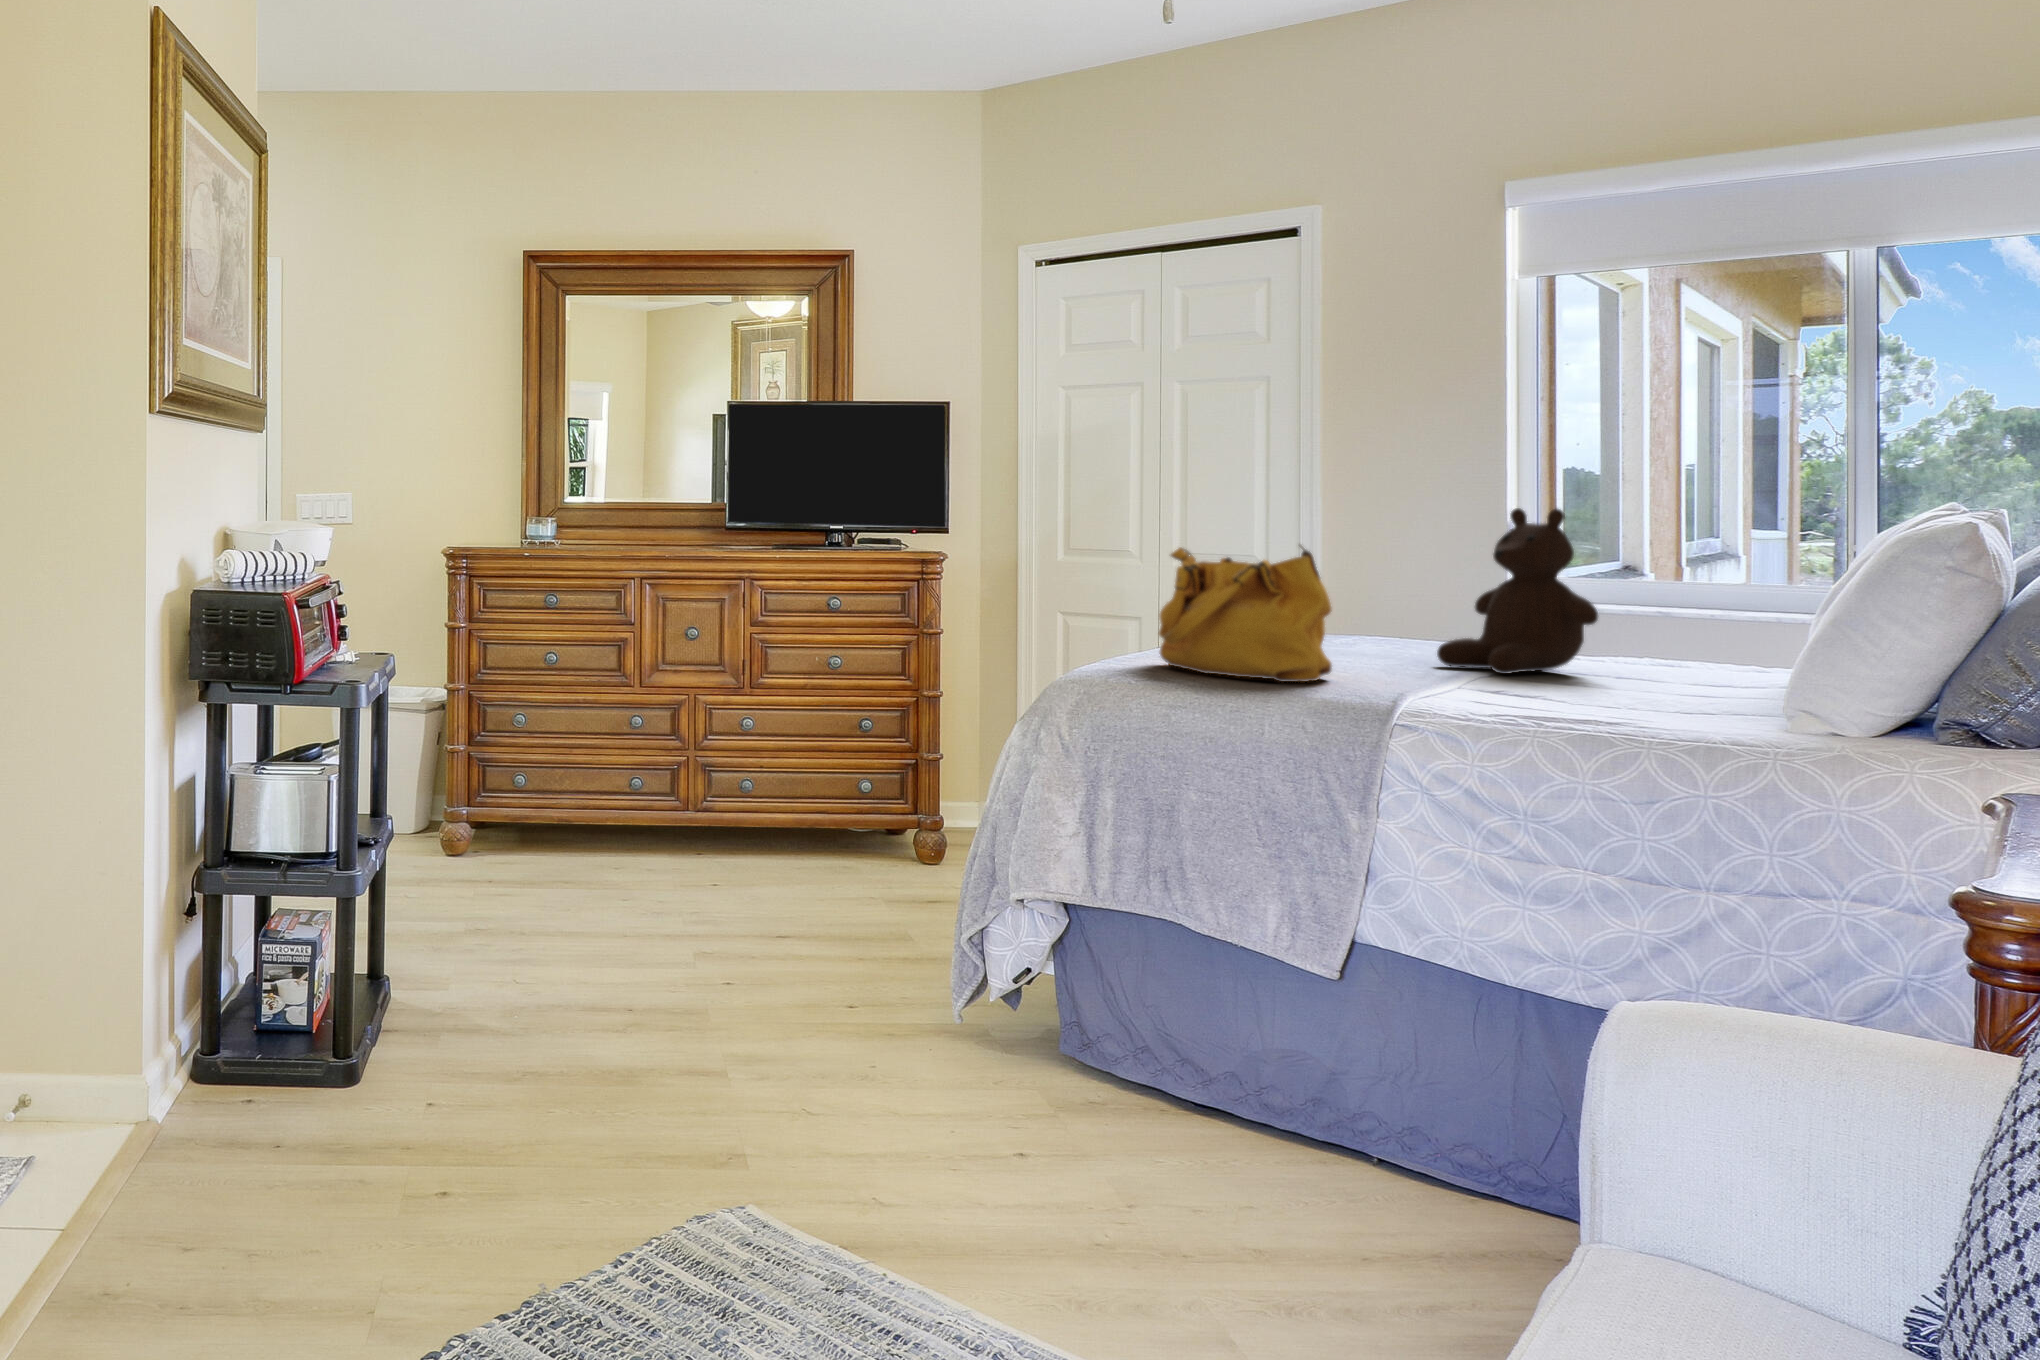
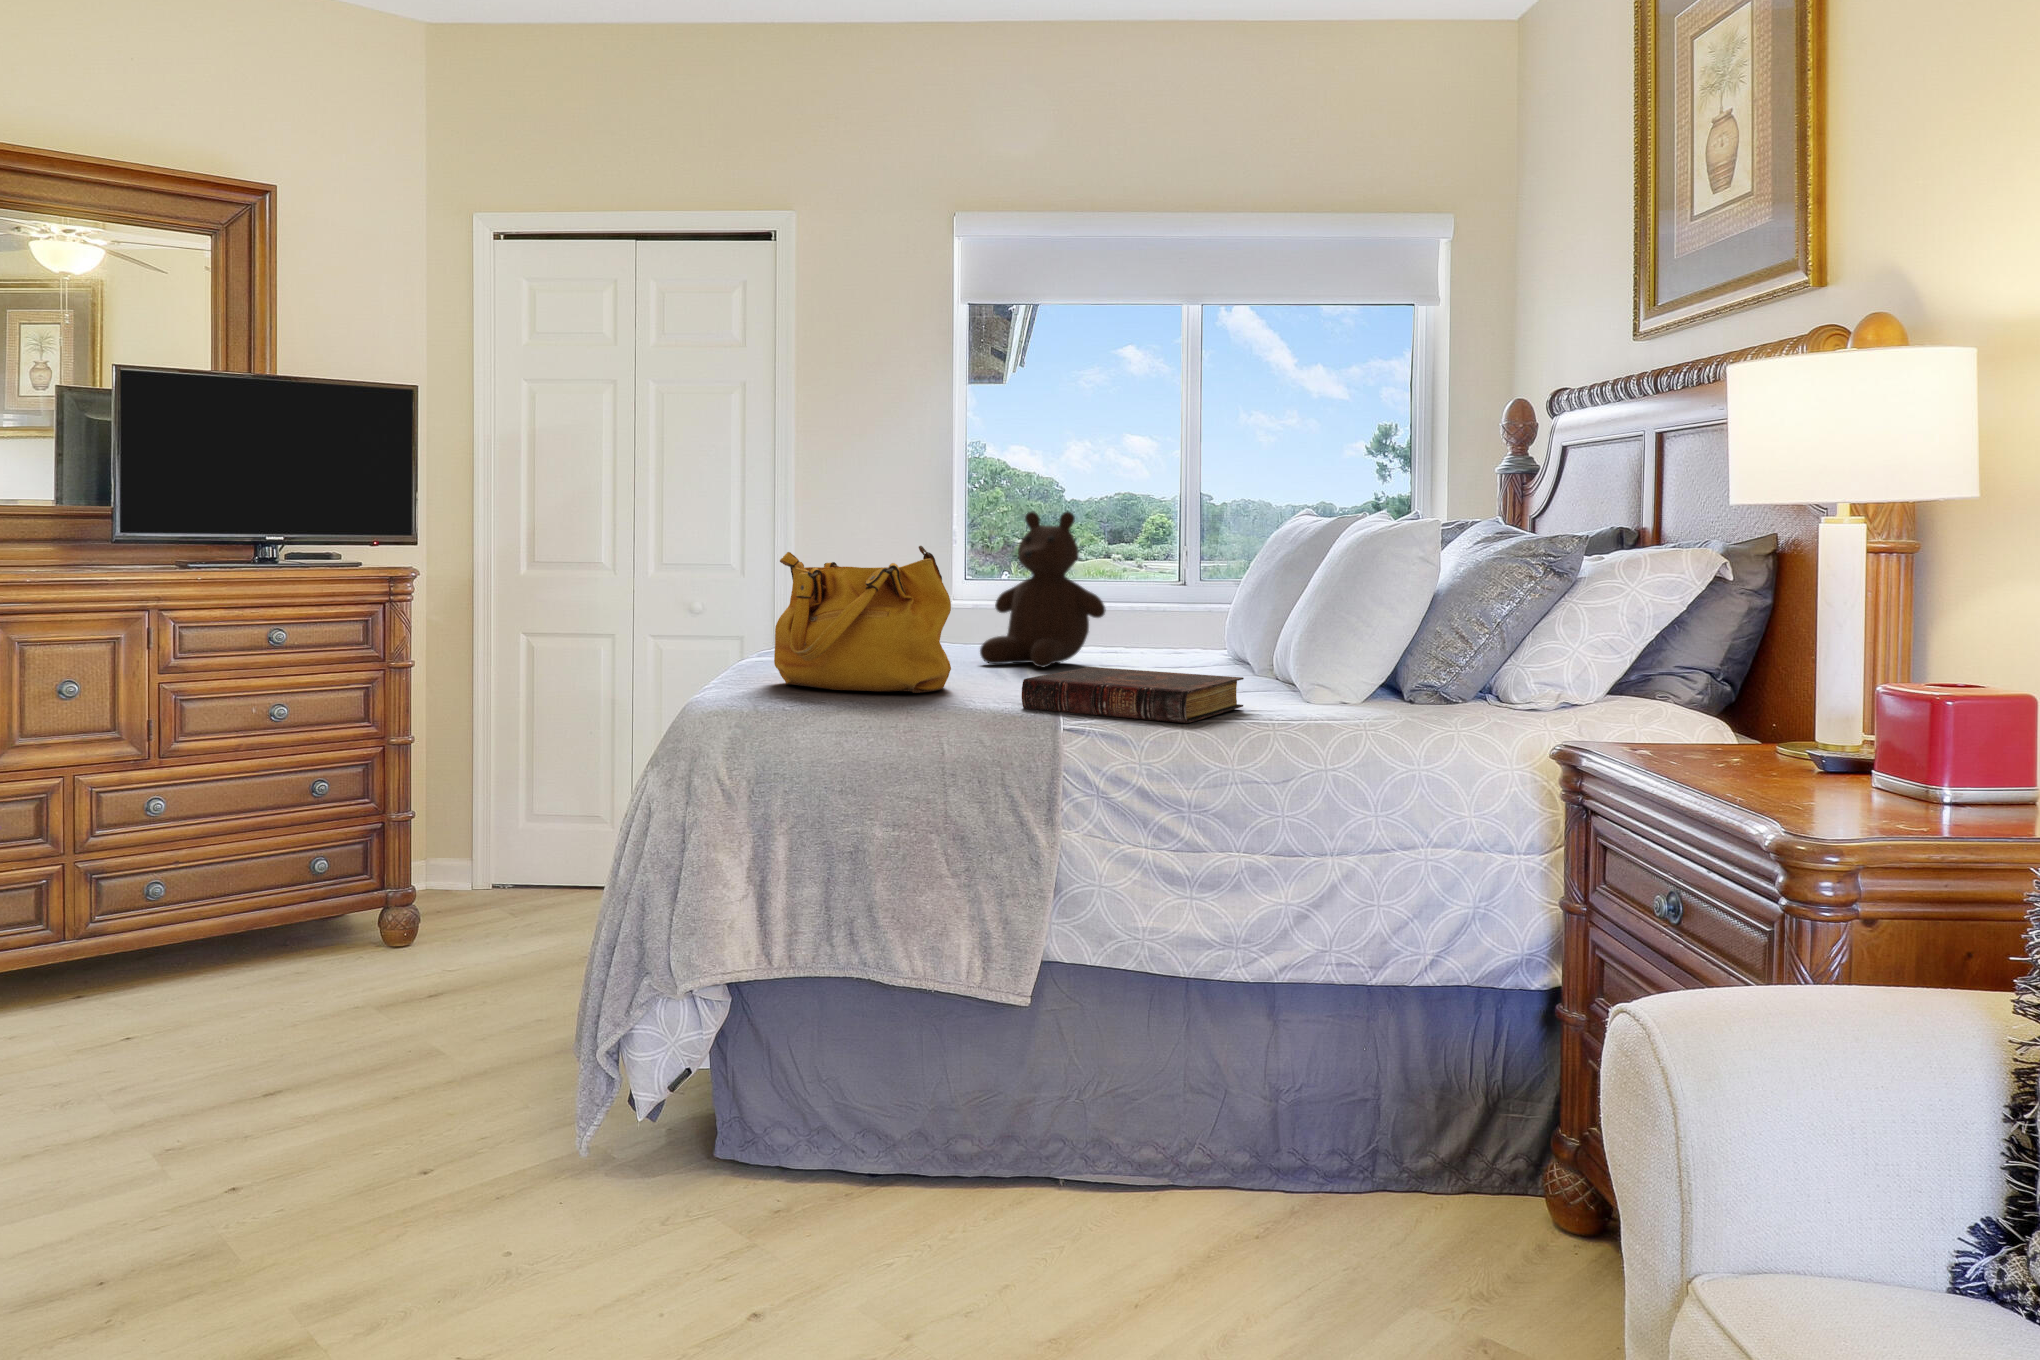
book: none [1362,671,1643,730] -> present [1022,667,1244,723]

